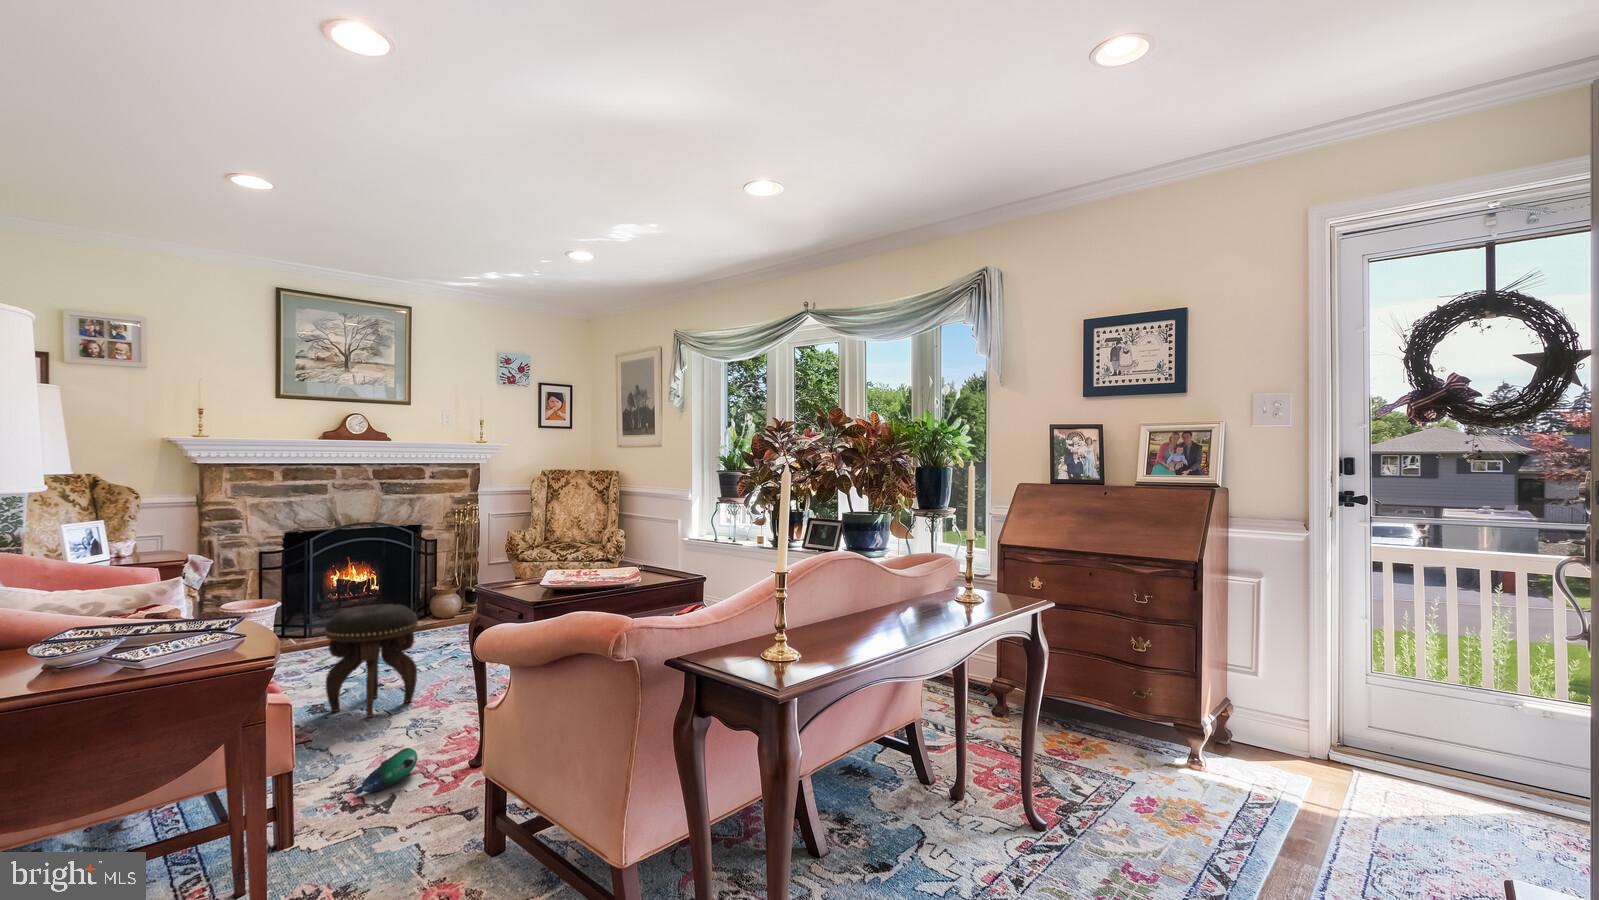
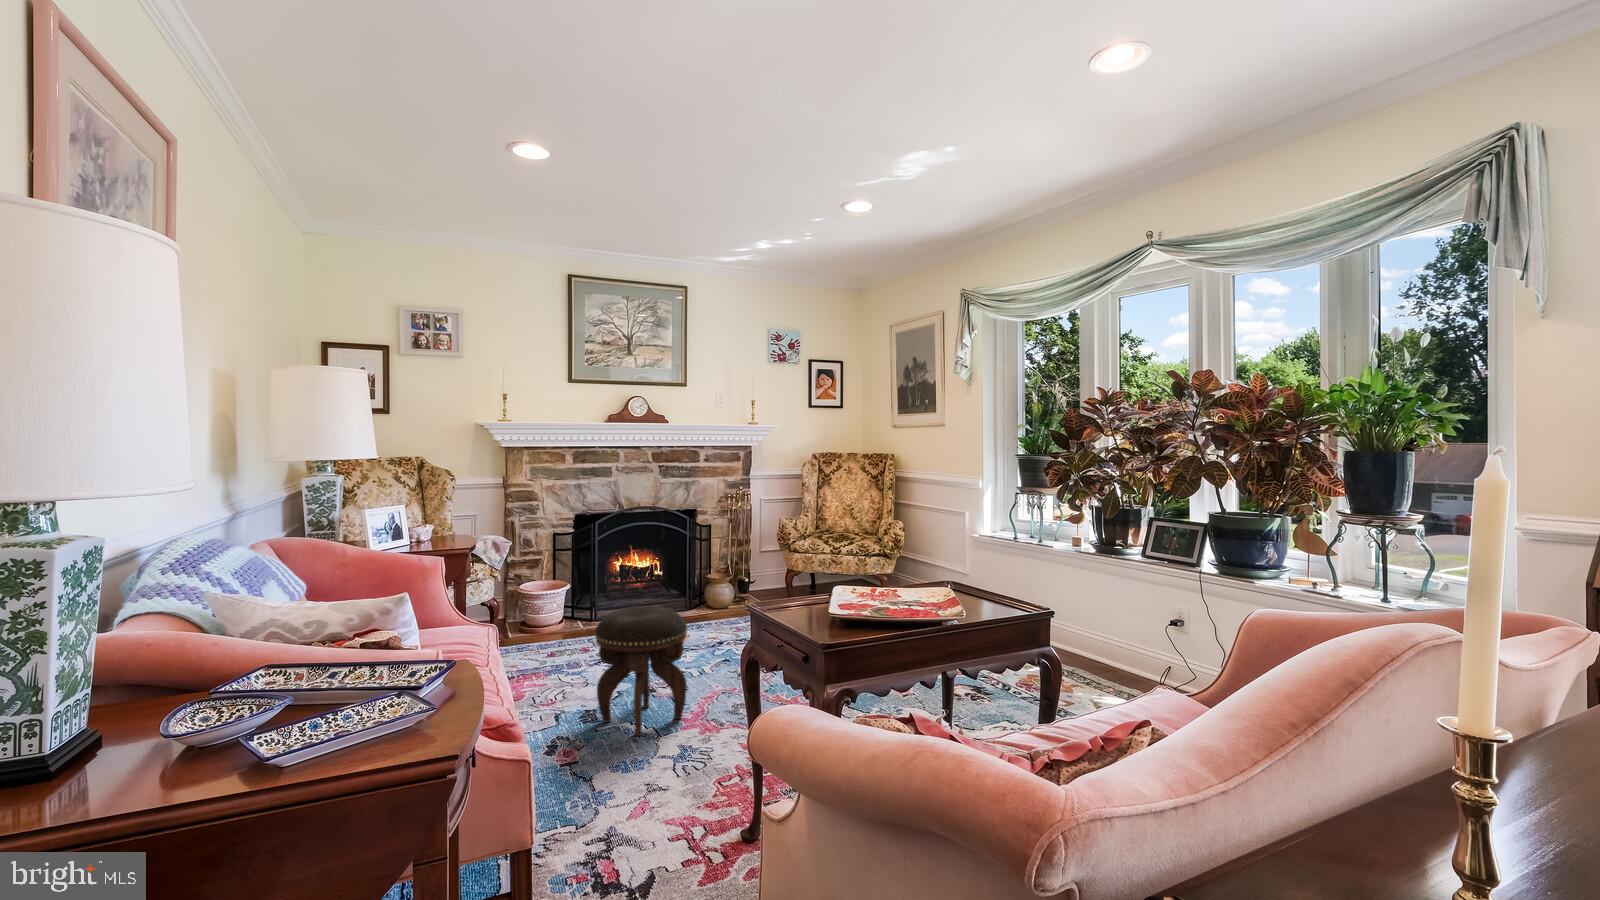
plush toy: present [354,748,417,795] -> none [608,800,680,863]

